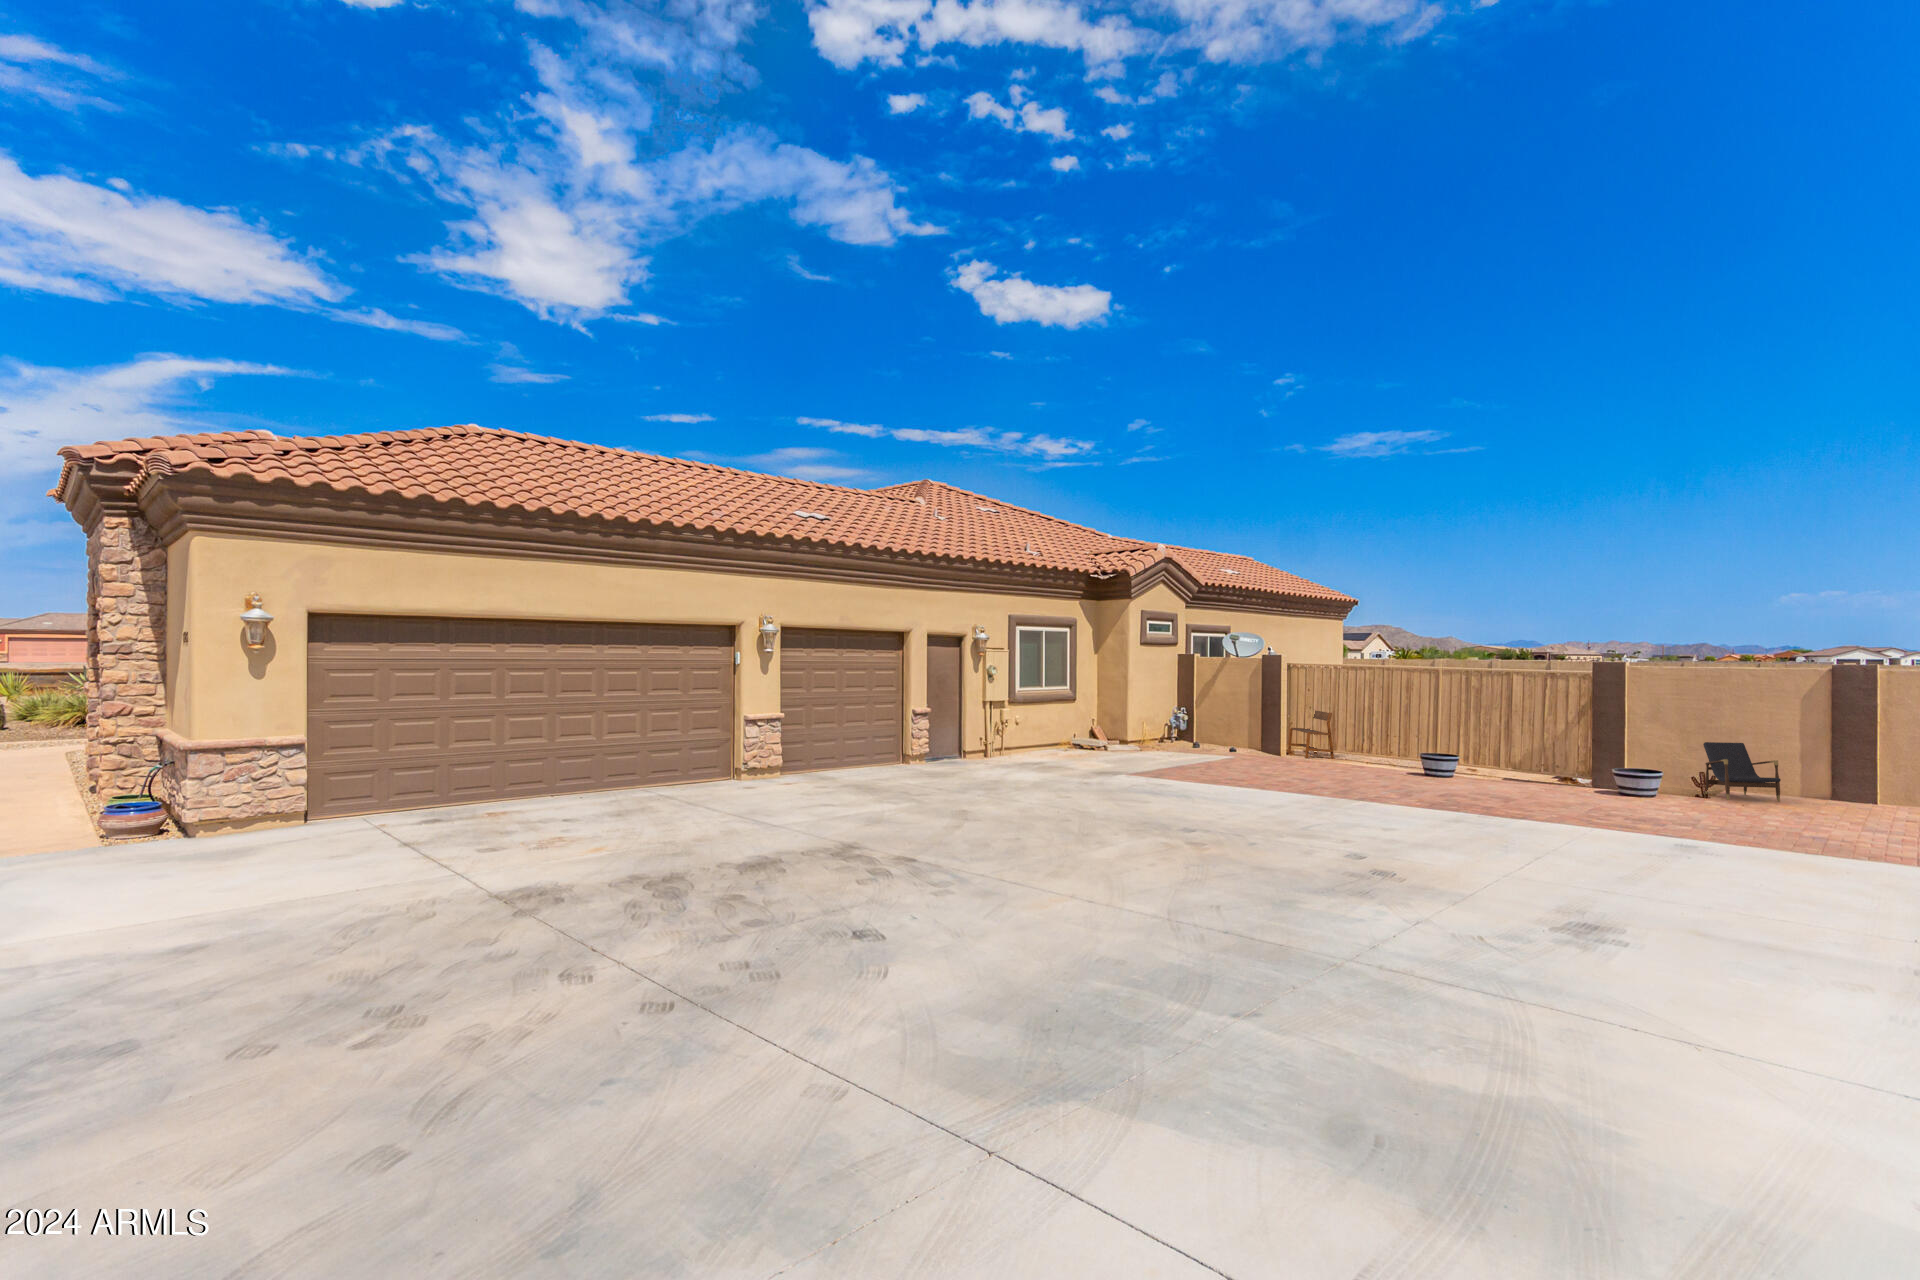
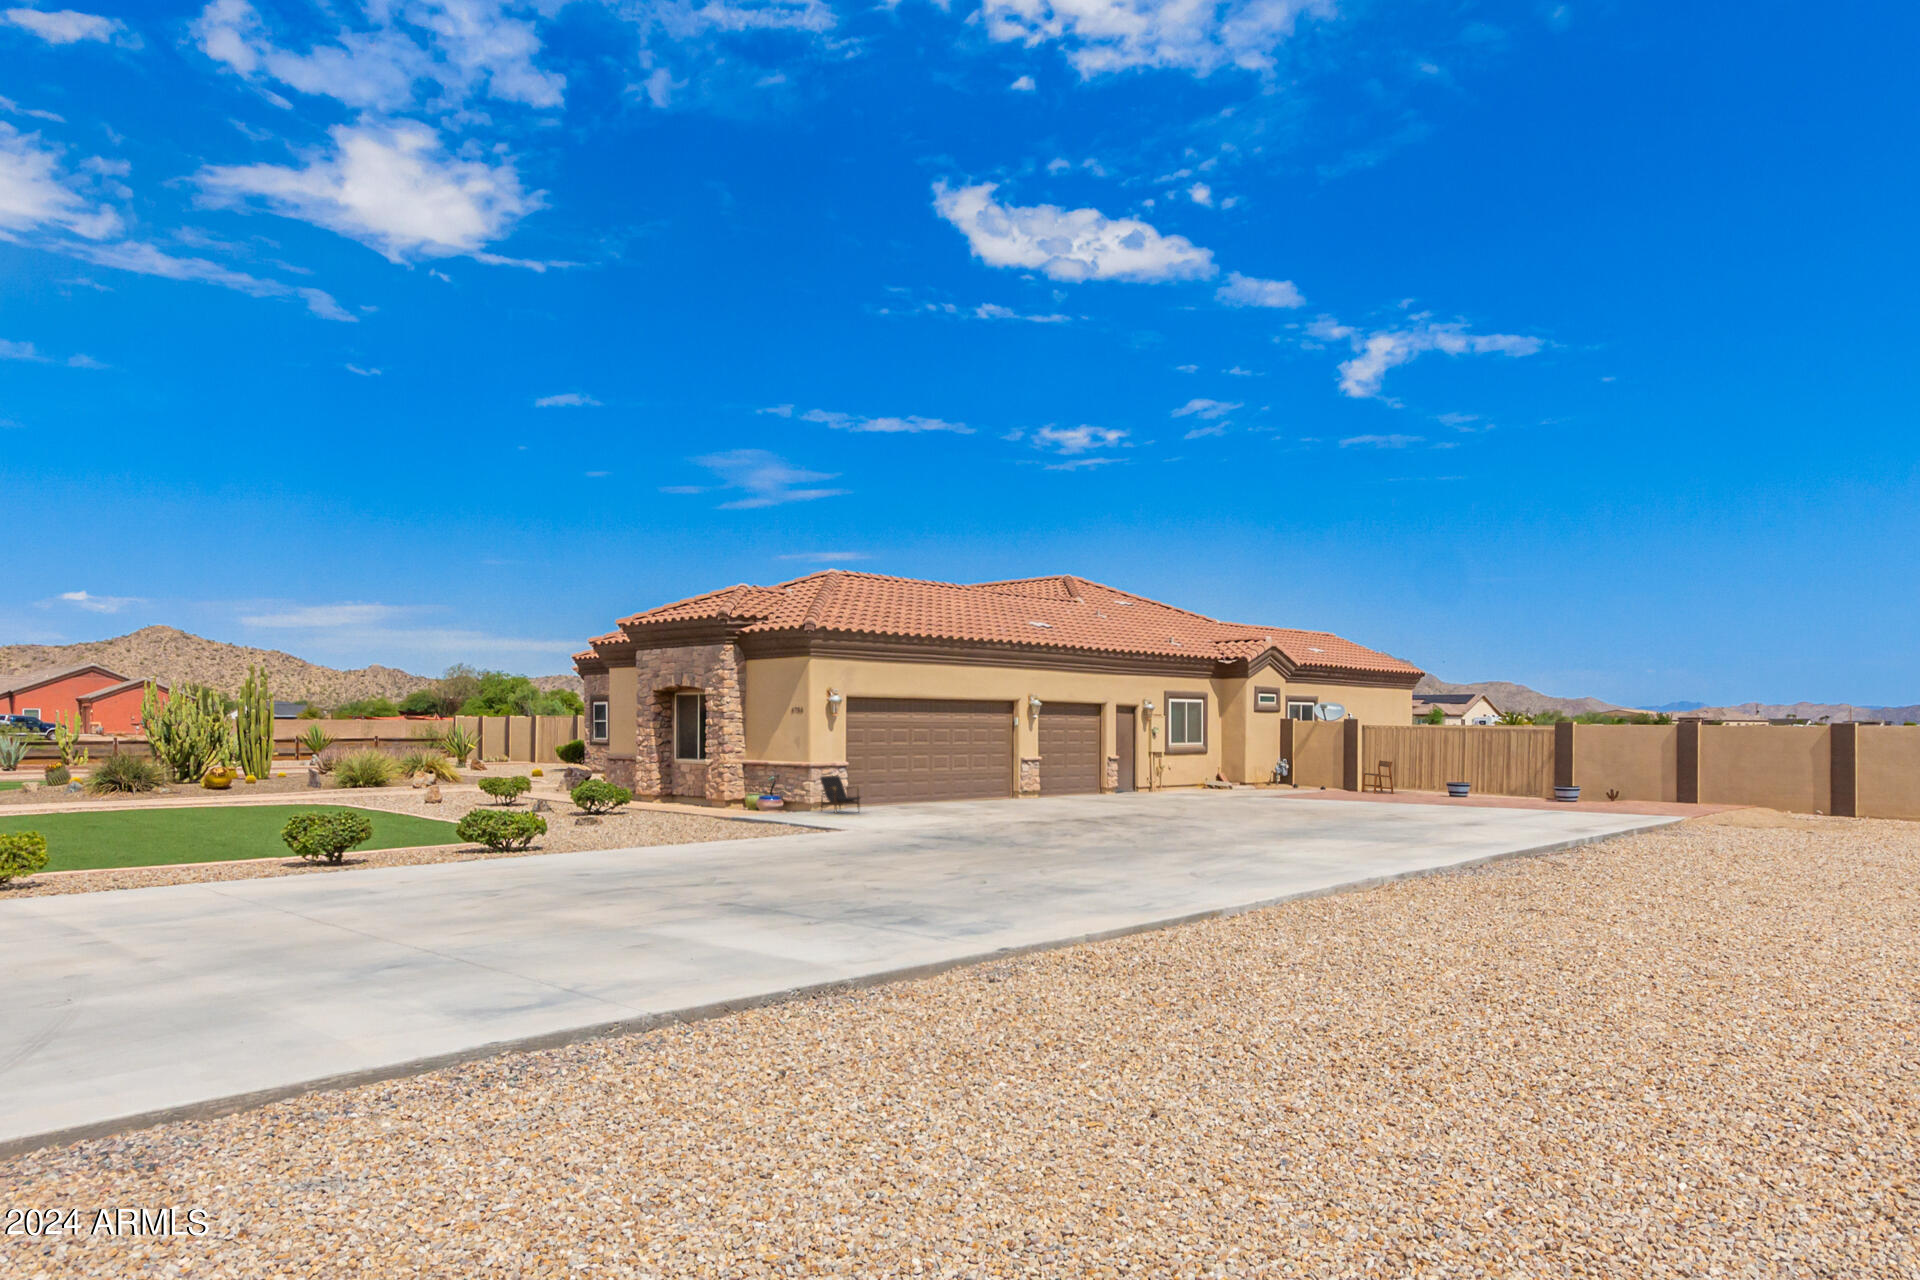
lounge chair: present [1703,742,1781,801] -> present [820,776,860,811]

